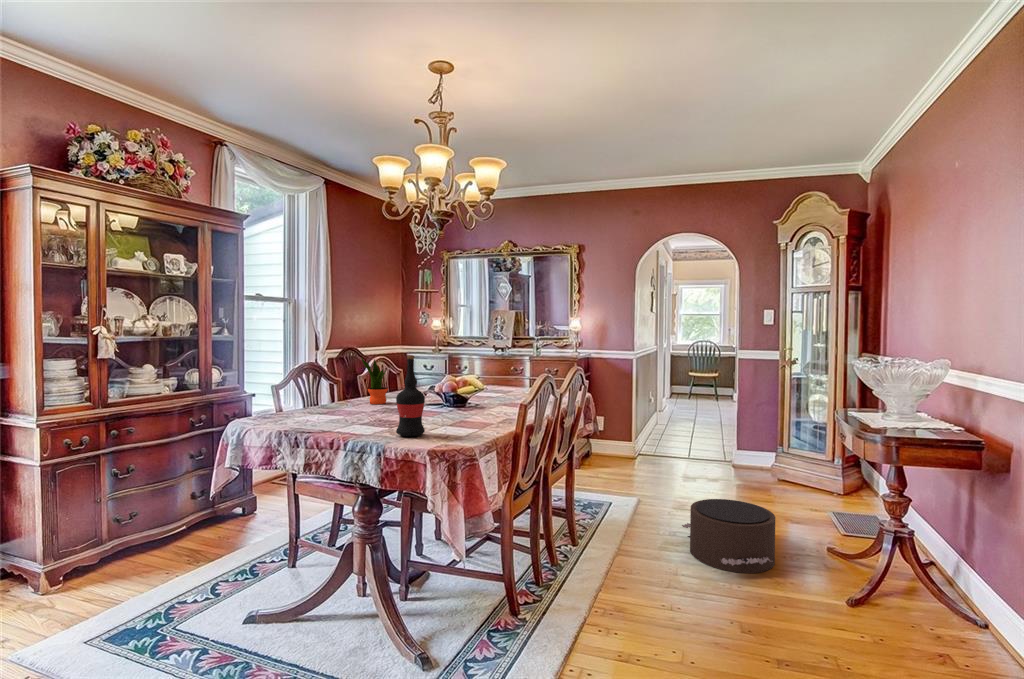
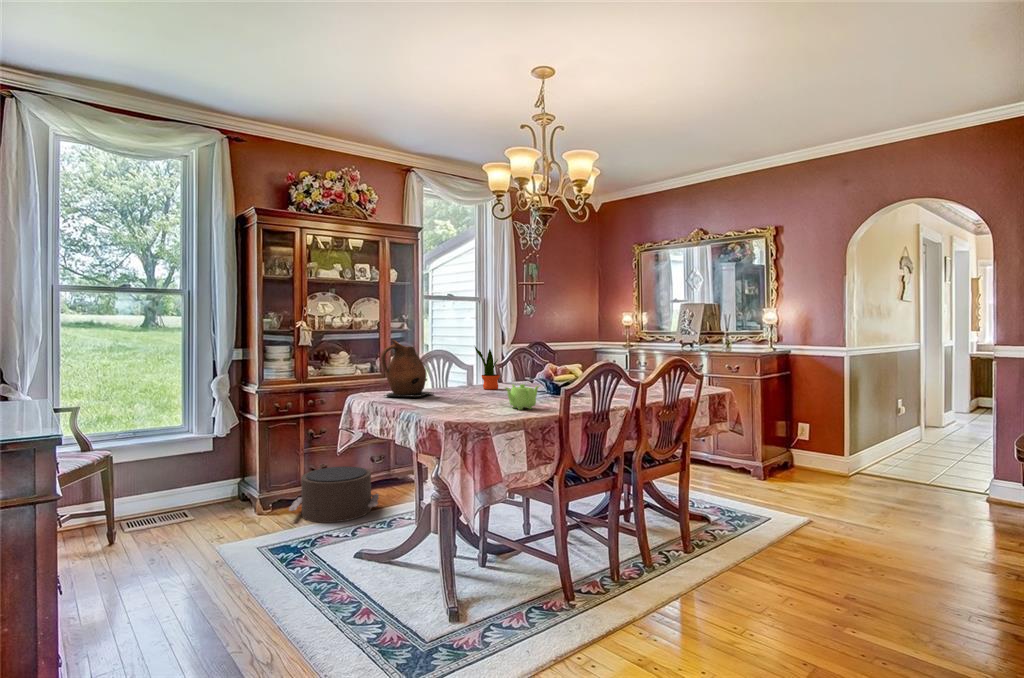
ceramic pitcher: none [278,354,334,422] -> present [381,340,432,397]
wine bottle: present [396,355,425,436] -> none [443,338,469,411]
teapot: none [451,401,483,428] -> present [505,384,539,410]
pouf: present [682,499,775,573] -> present [289,467,379,523]

